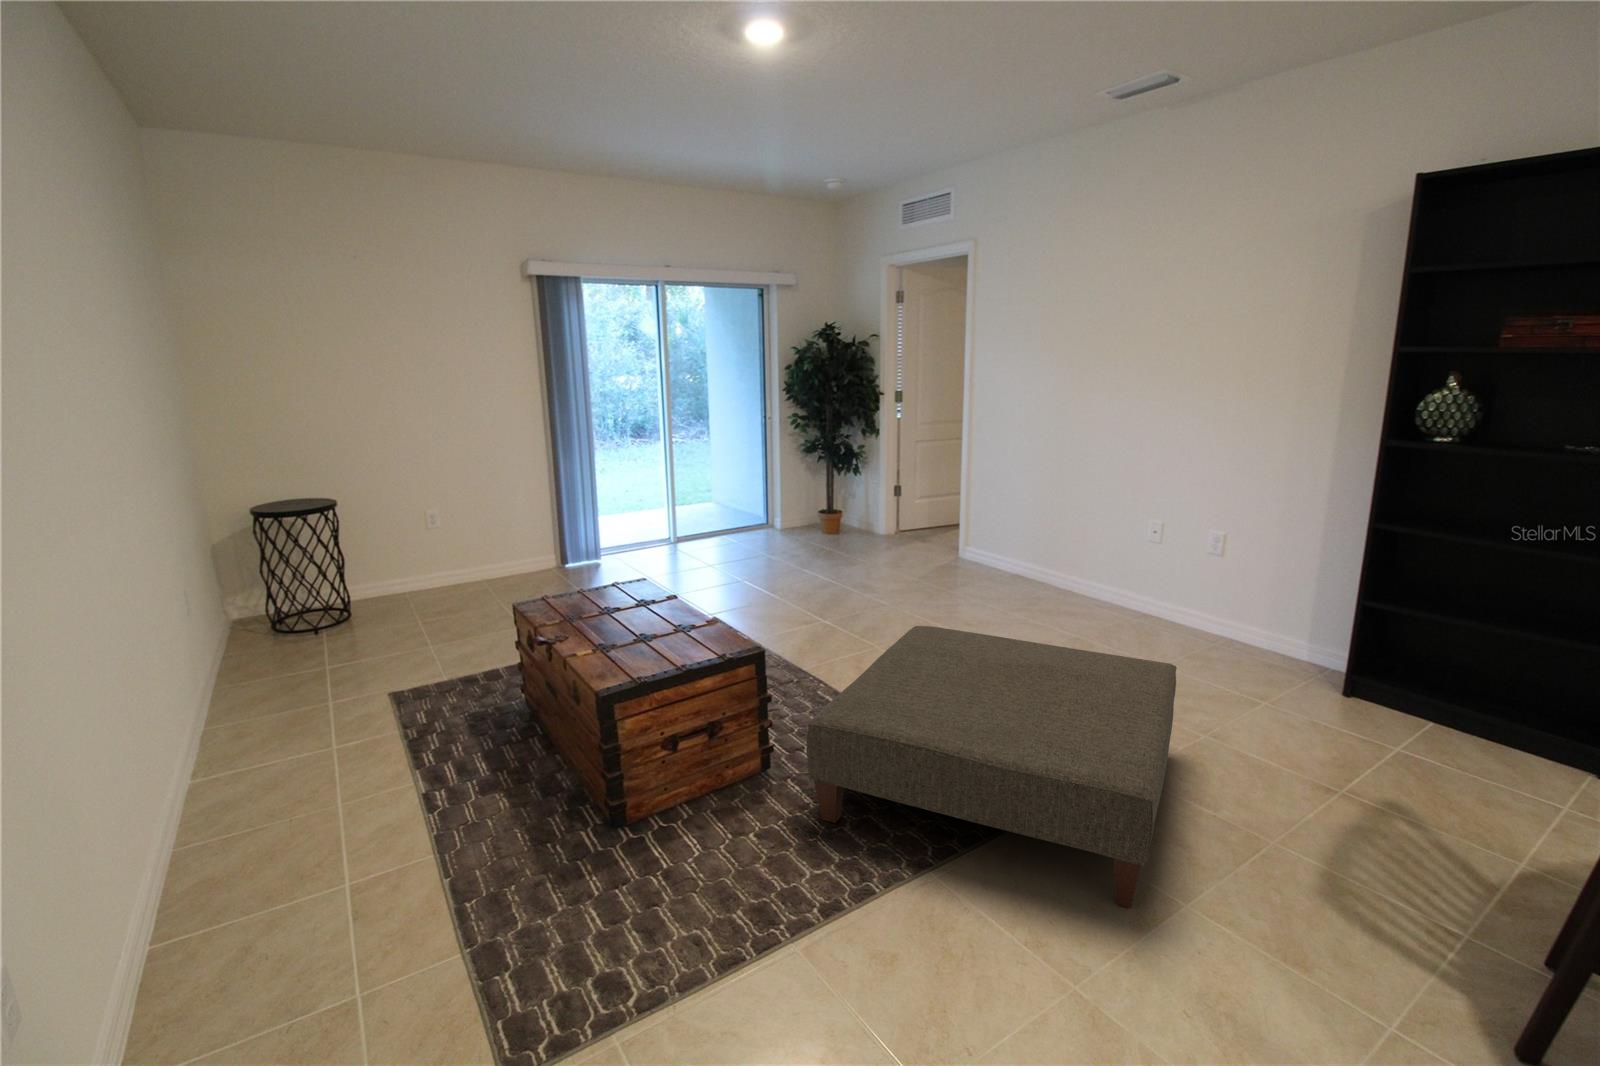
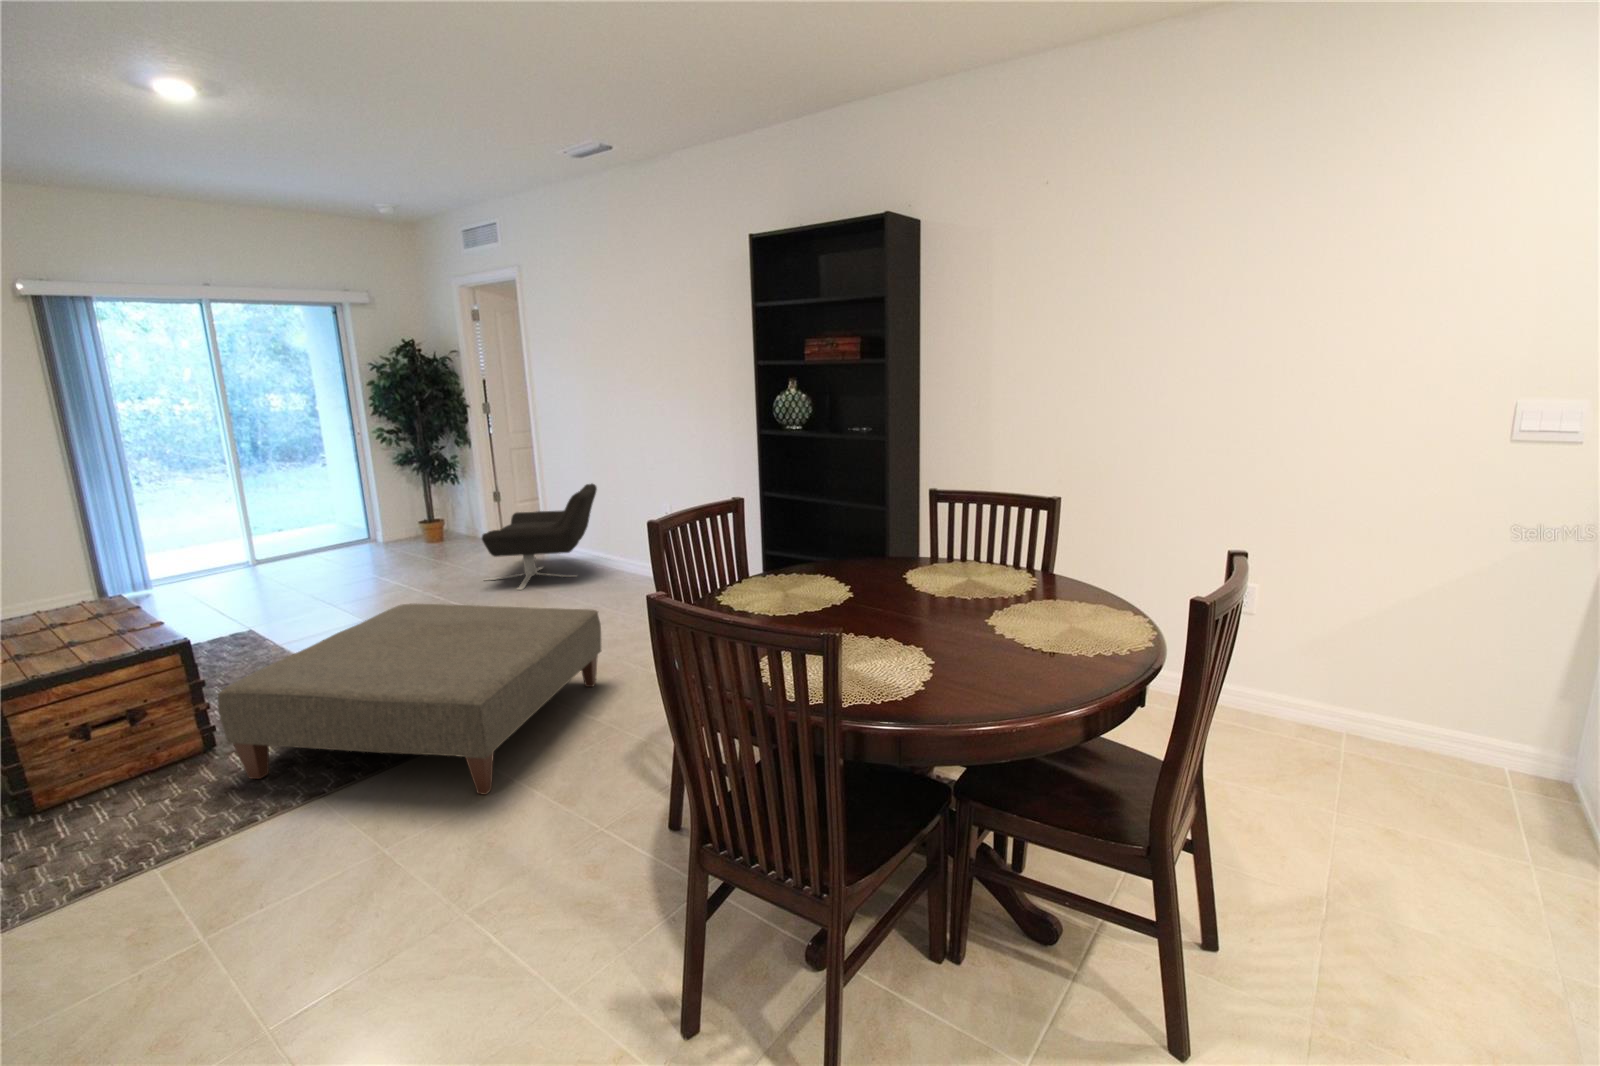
lounge chair: none [917,487,1055,605] -> present [482,484,597,590]

